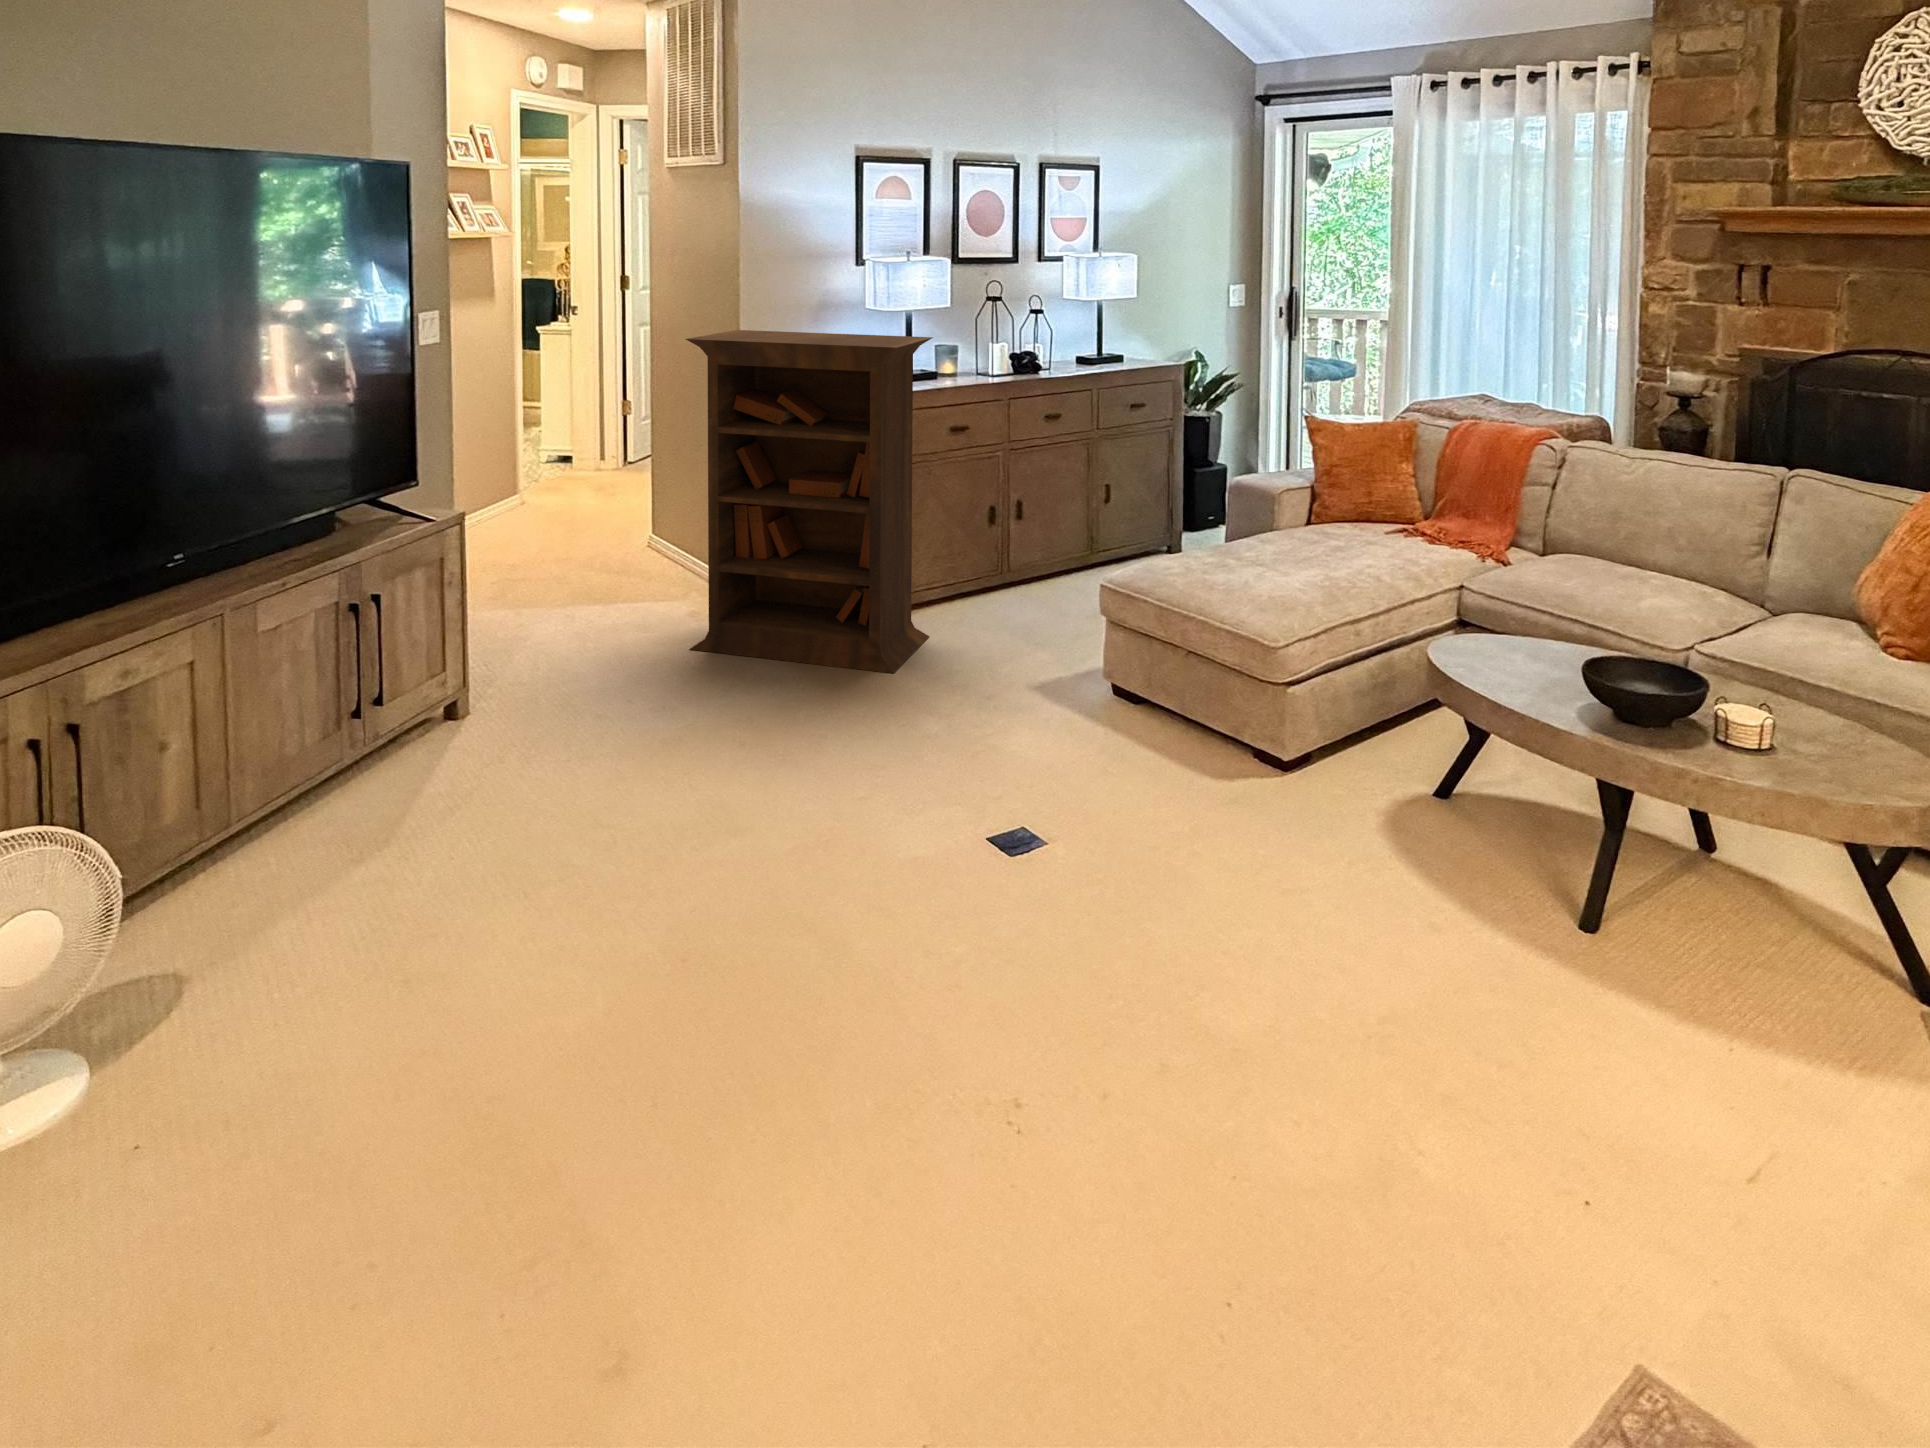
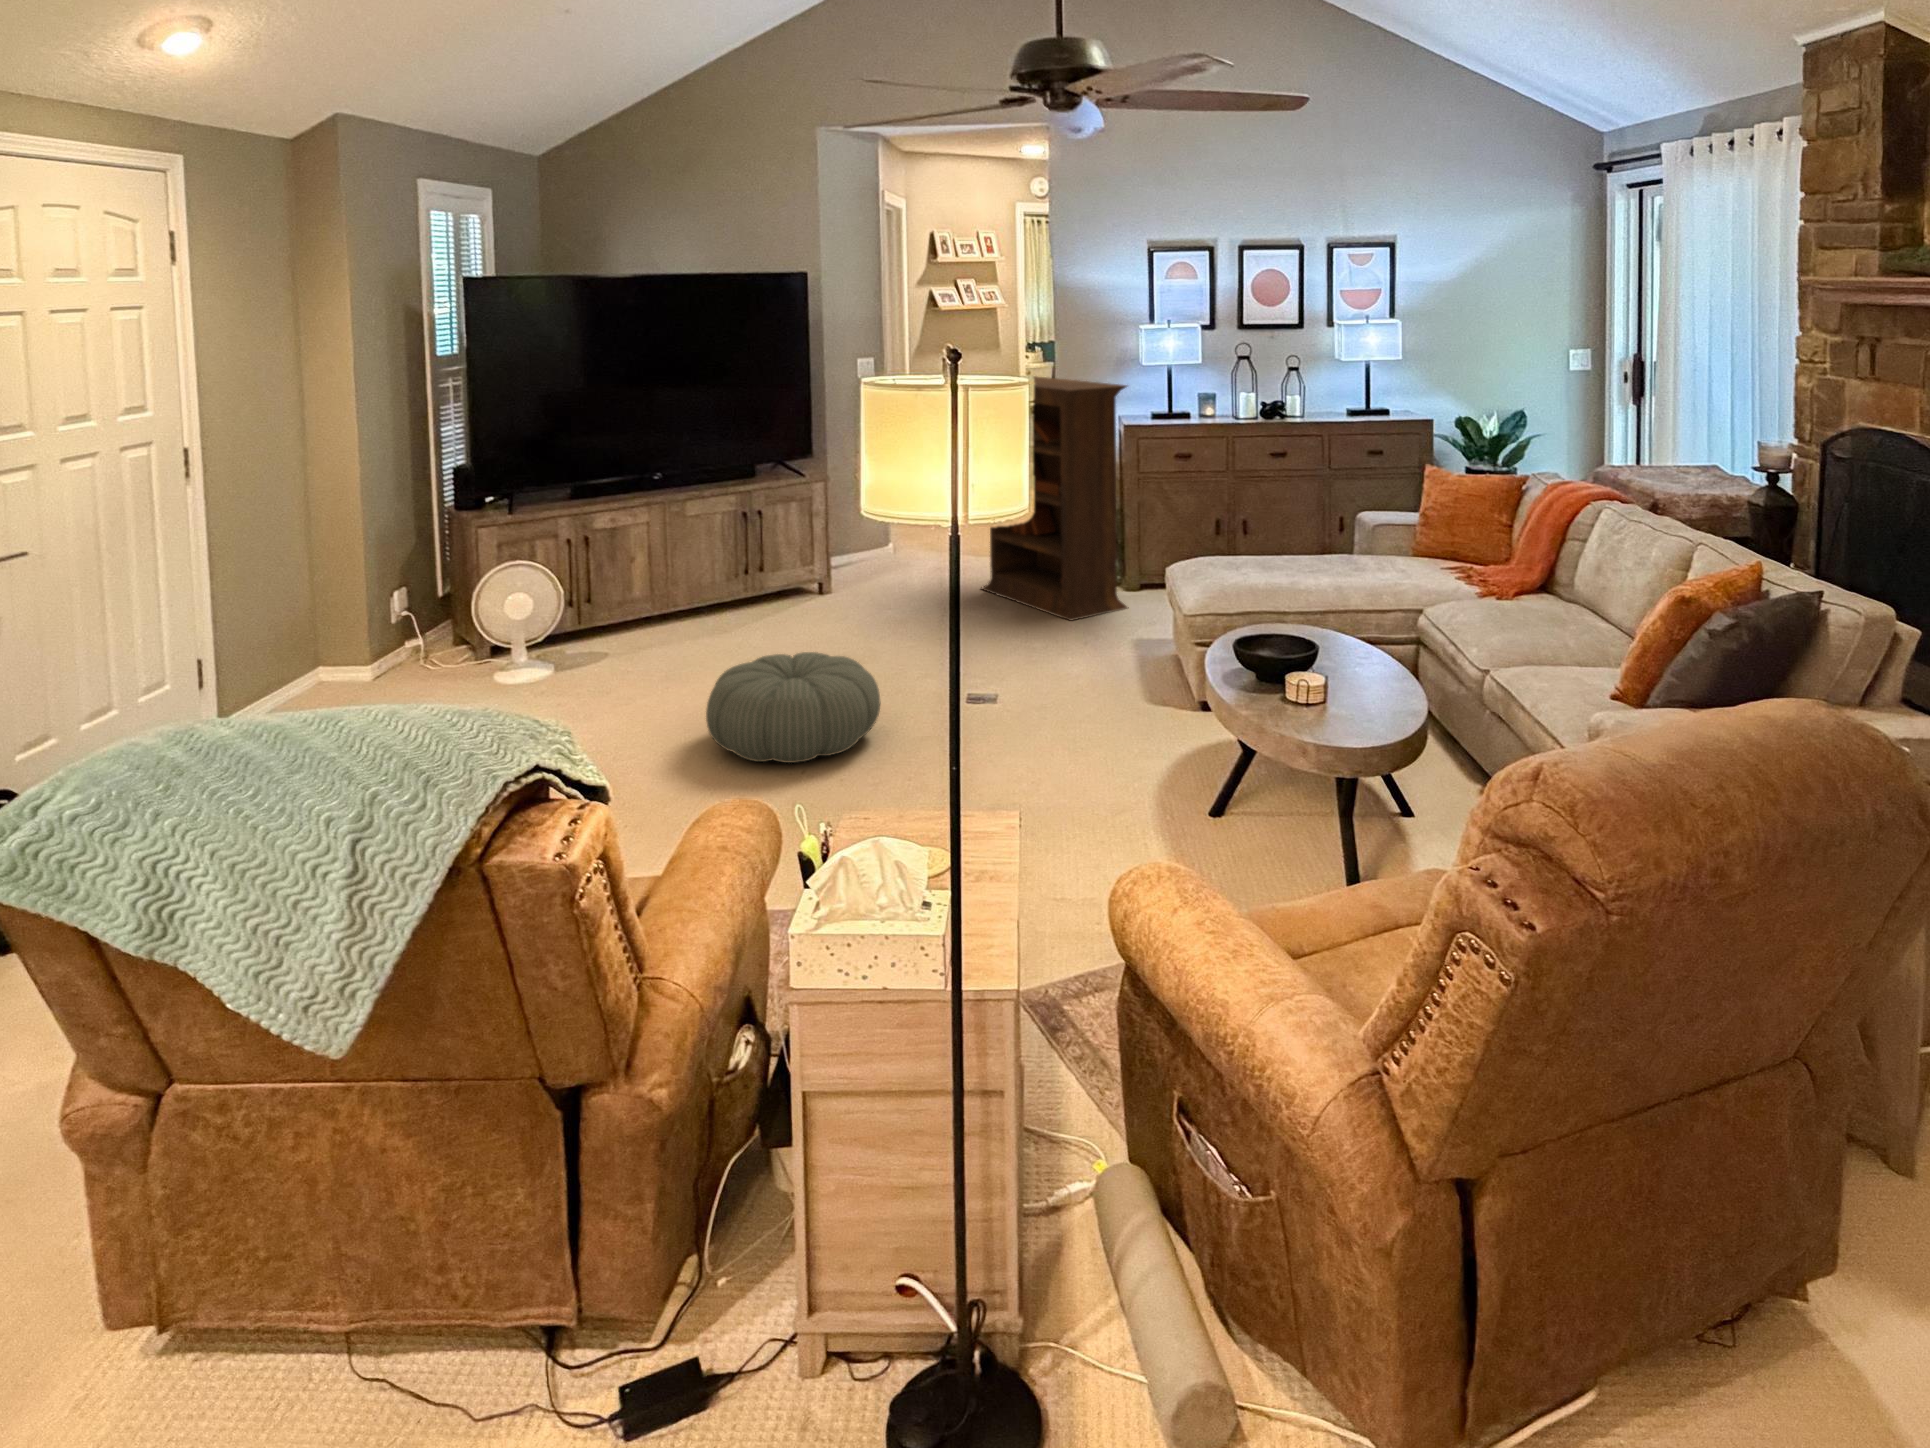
pouf: none [699,855,1039,1155] -> present [706,652,881,763]

